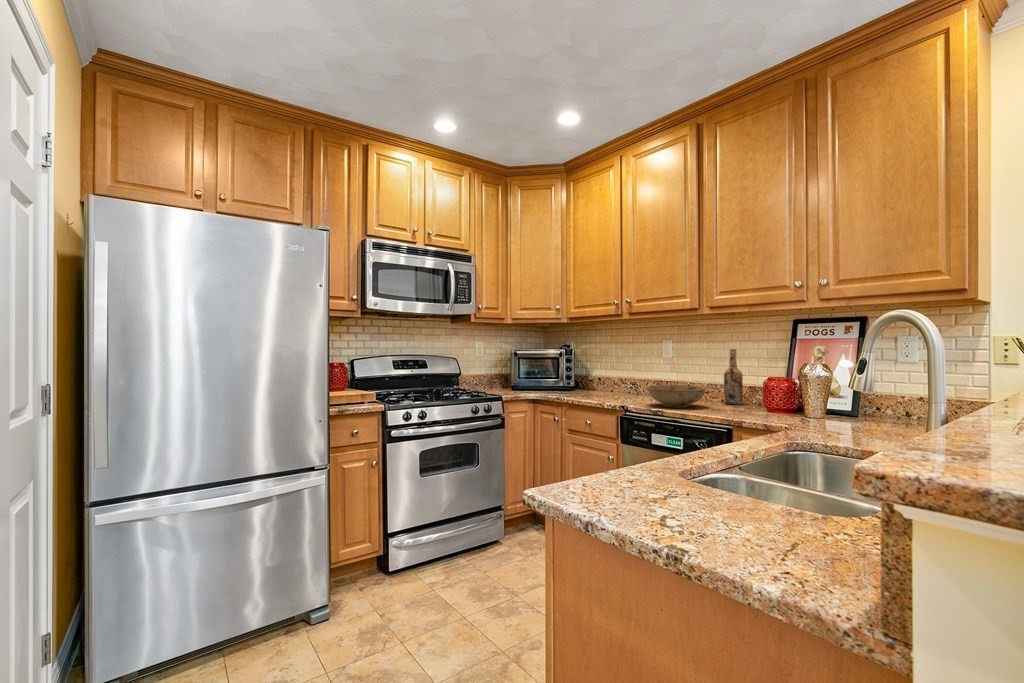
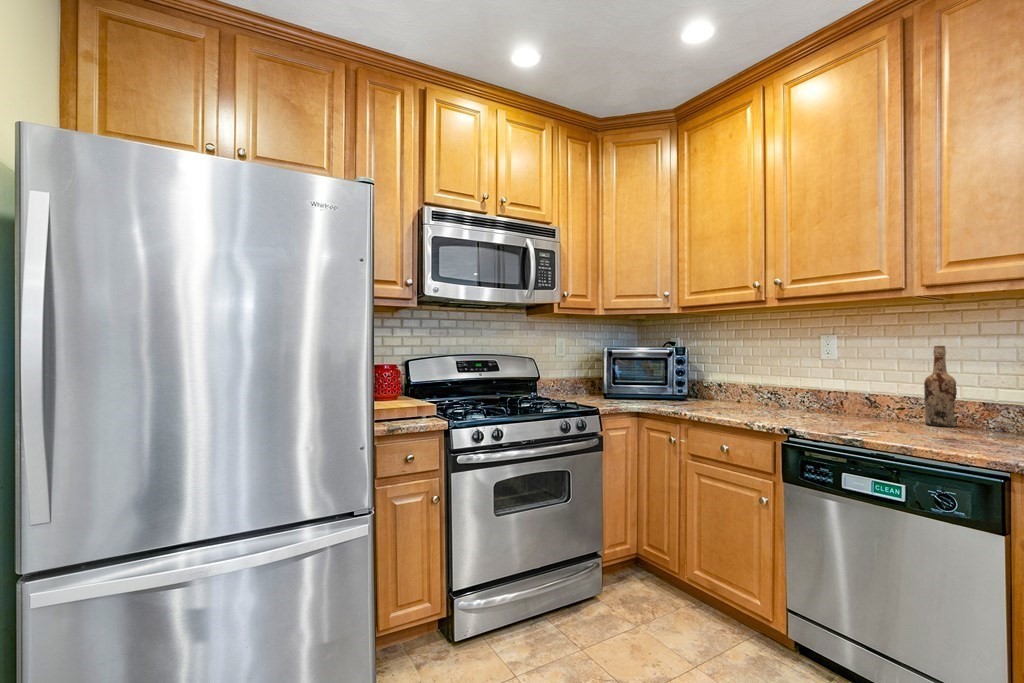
bowl: present [646,385,707,407] -> none [809,397,911,431]

